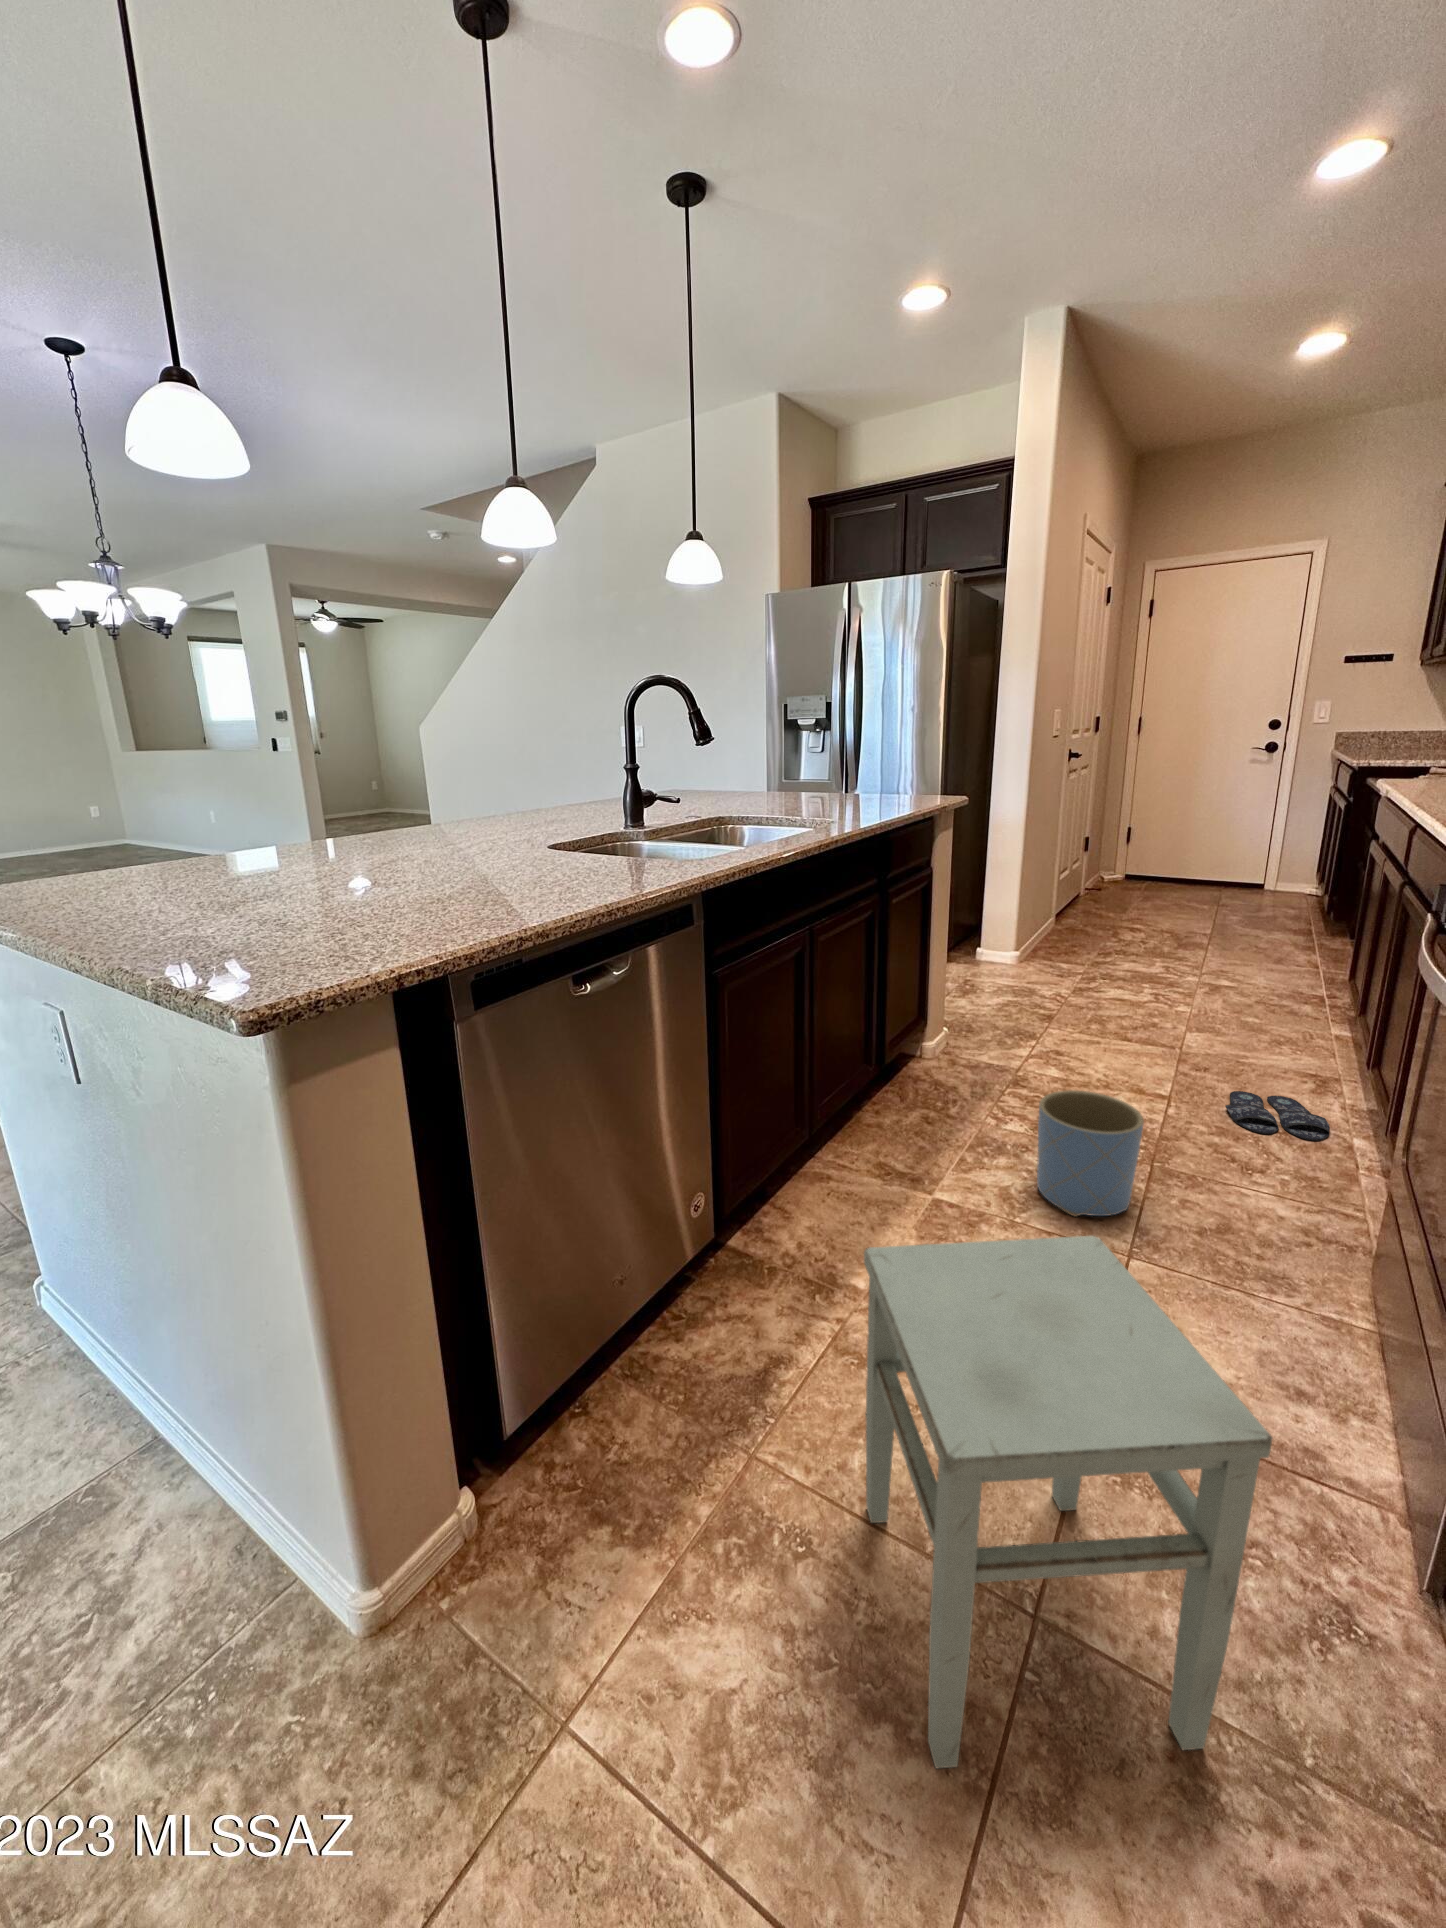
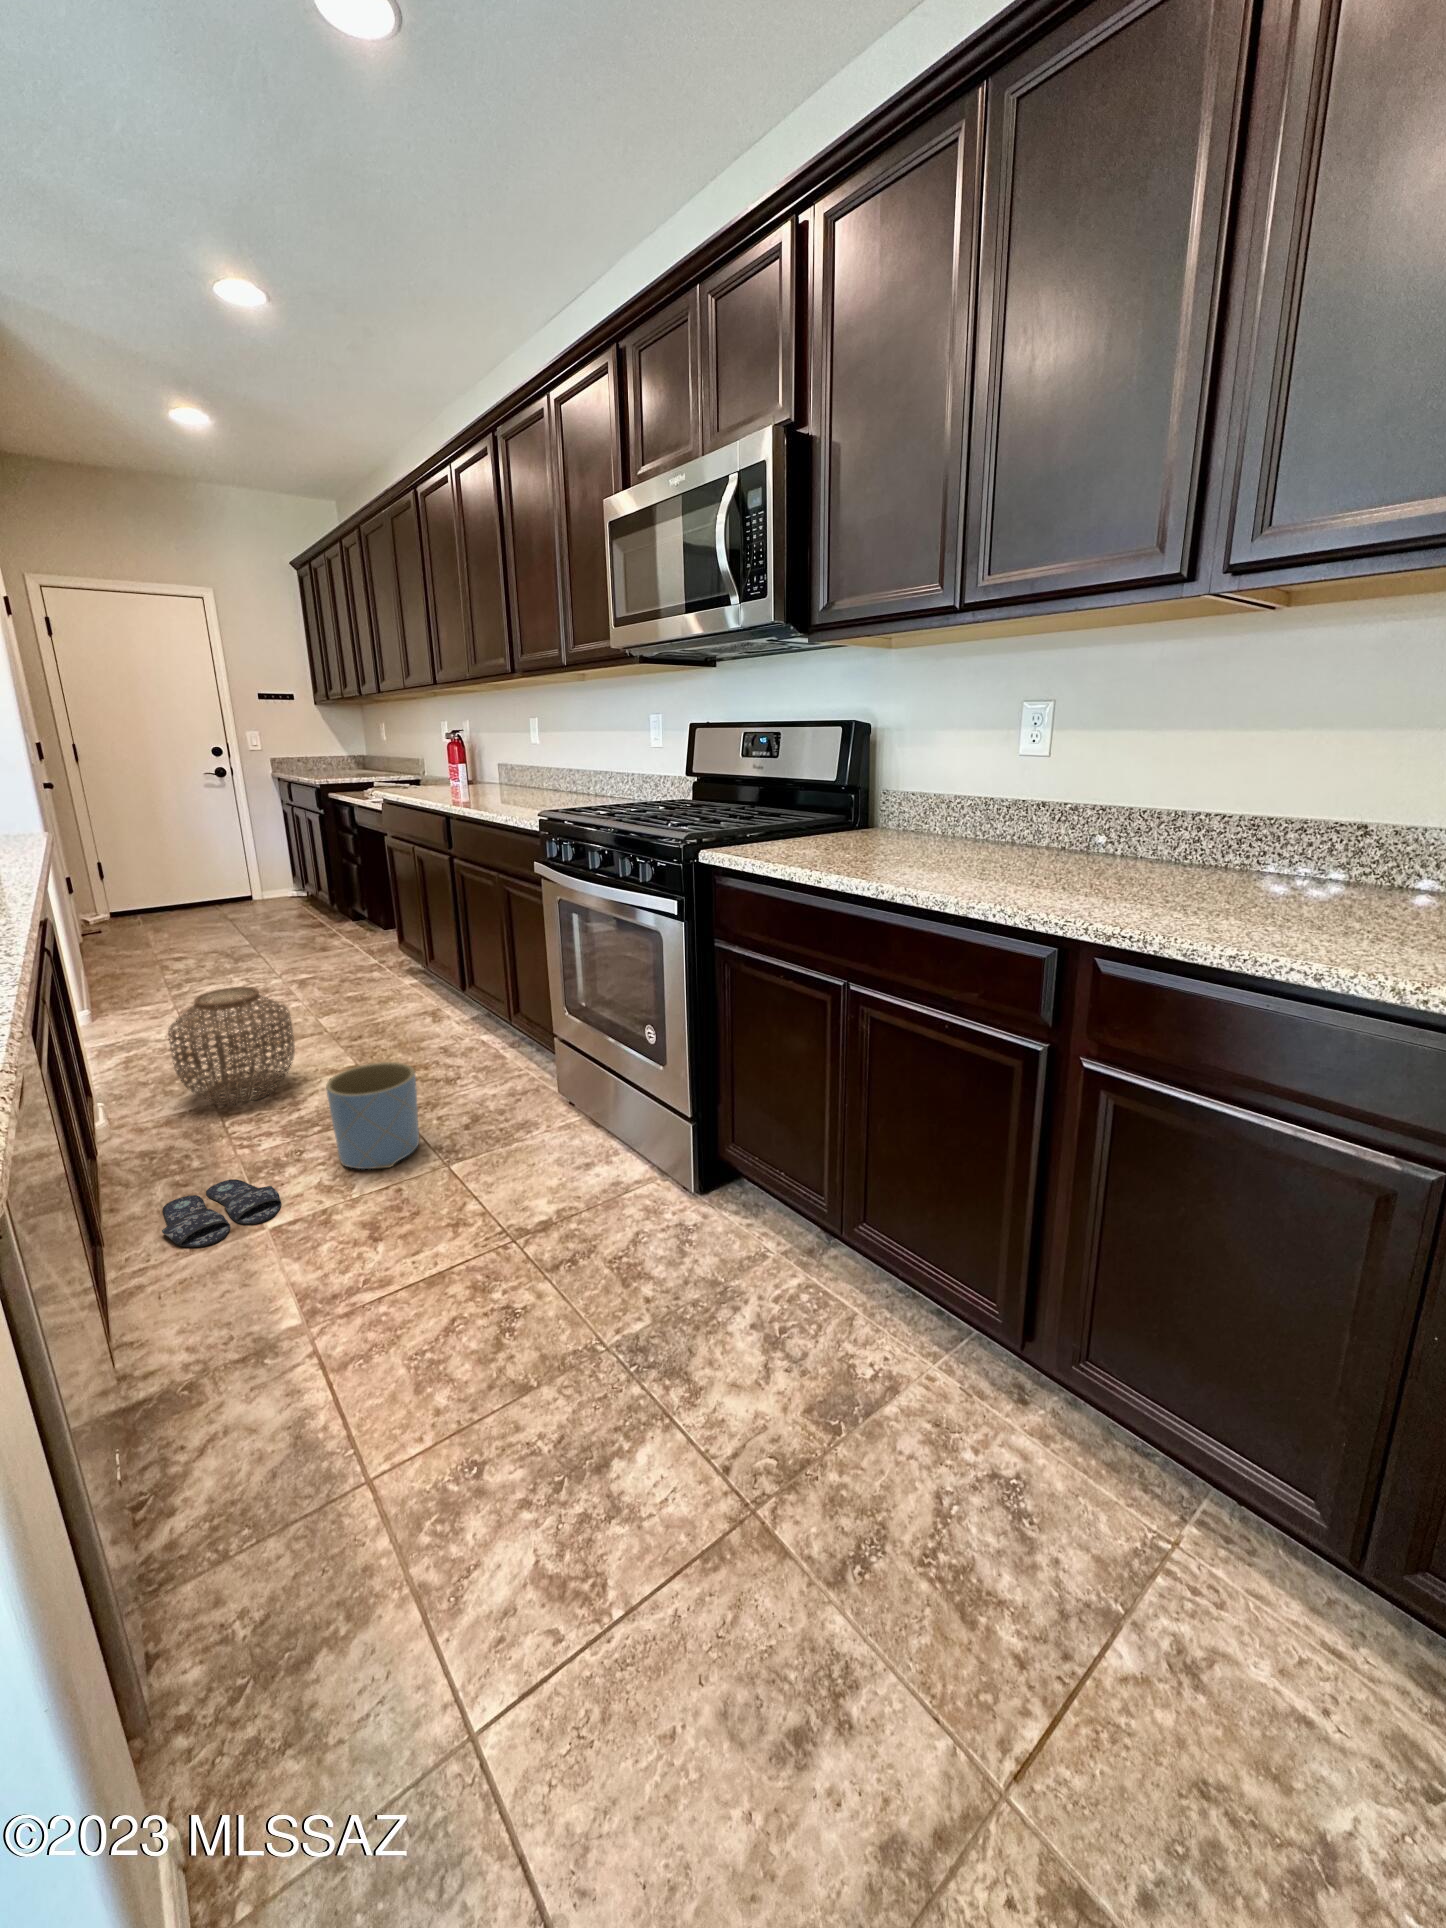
woven basket: none [992,967,1106,1084] -> present [168,987,295,1105]
slippers: present [1225,1091,1330,1141] -> present [162,1179,281,1247]
stool: present [864,1236,1272,1768] -> none [451,1099,702,1442]

